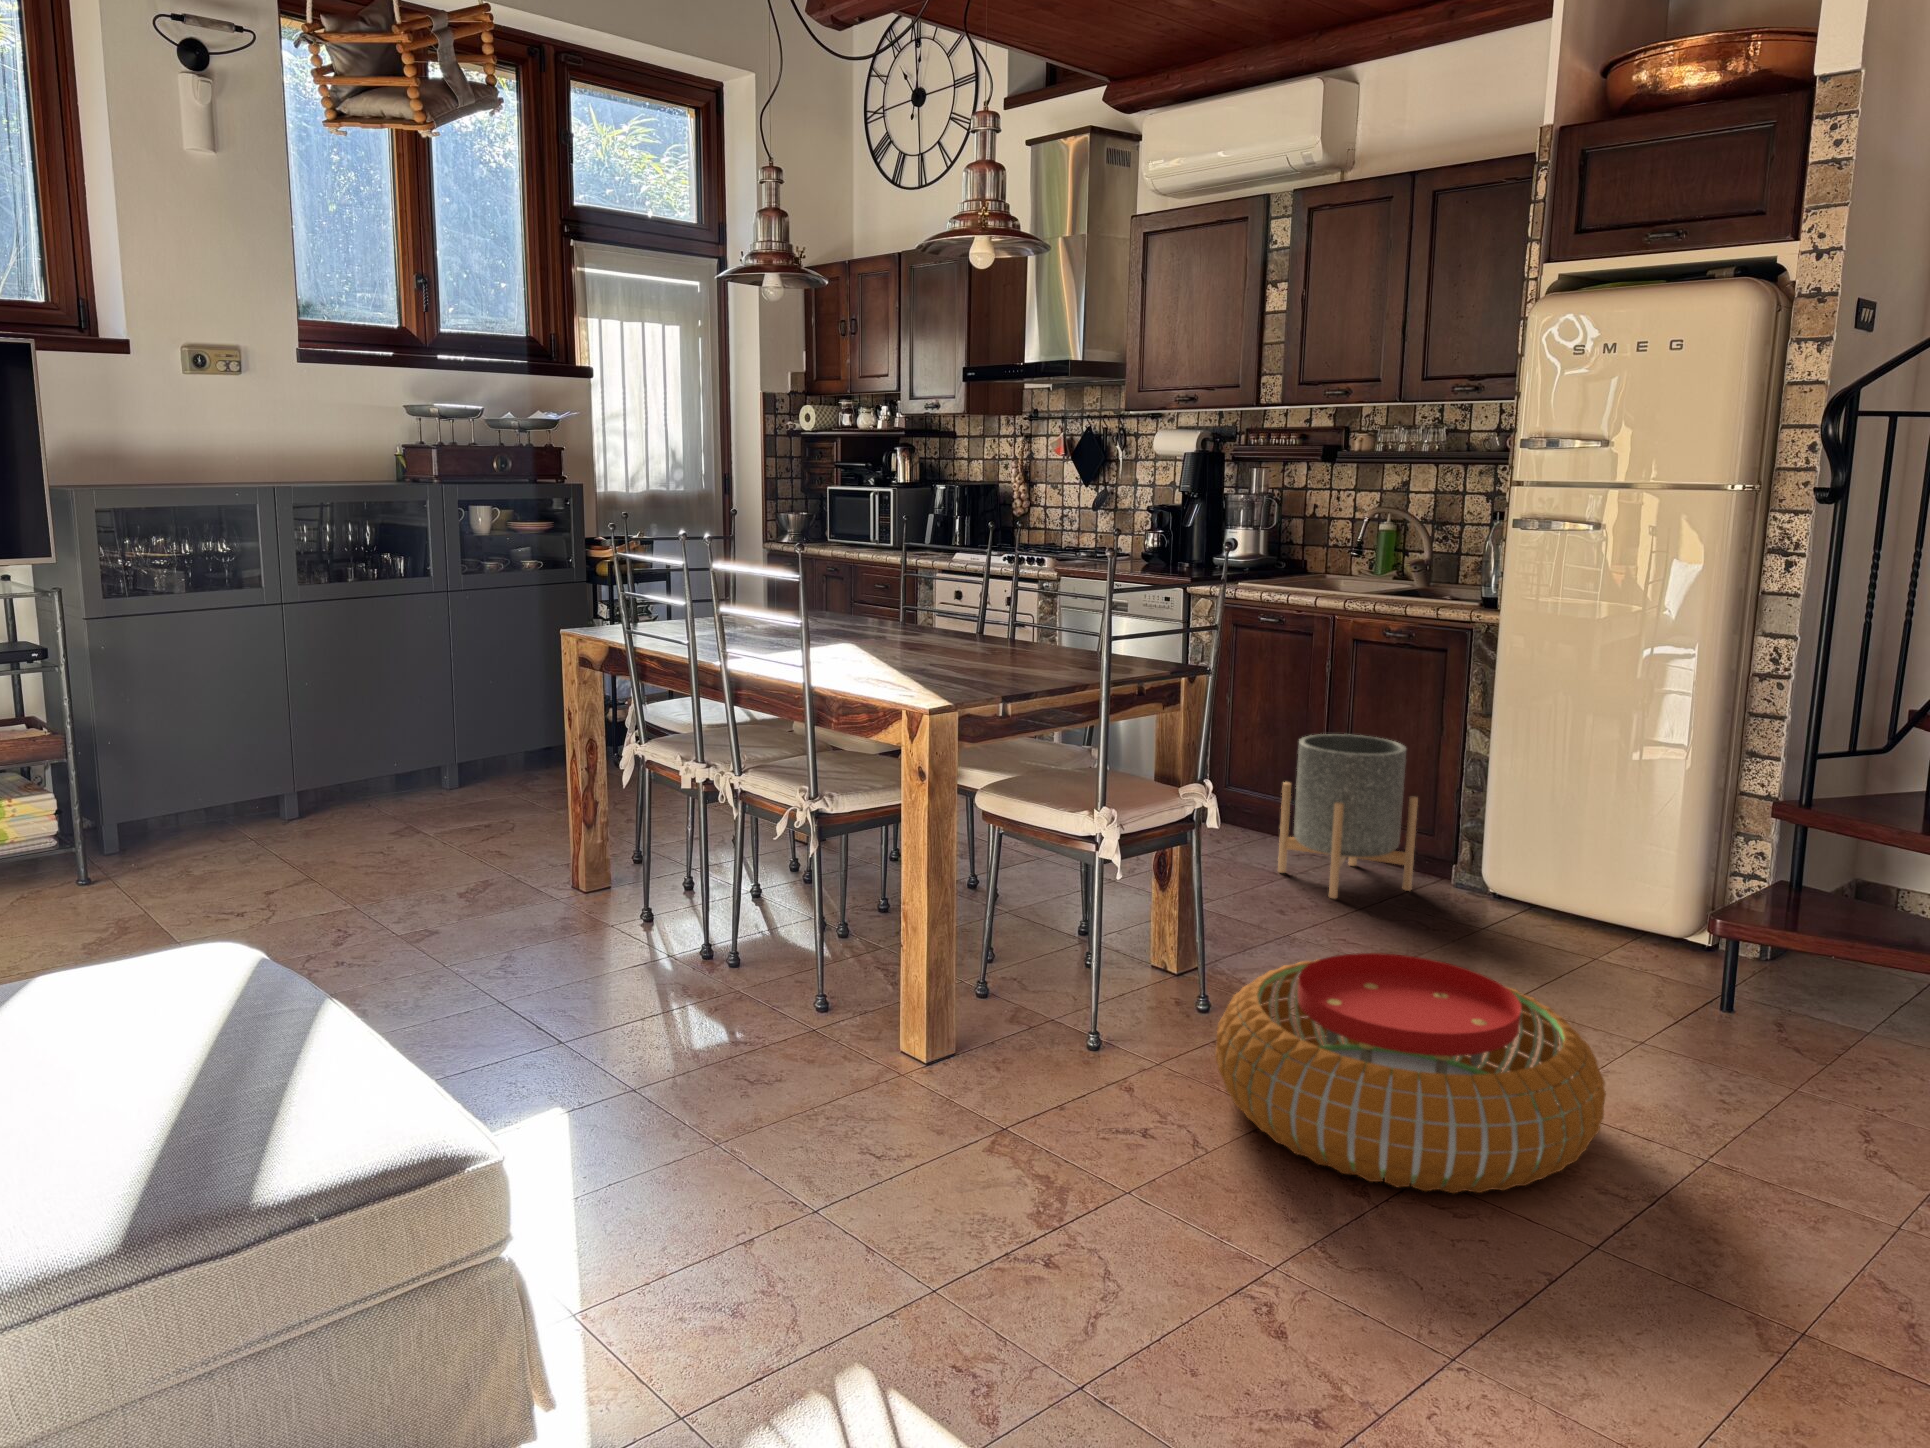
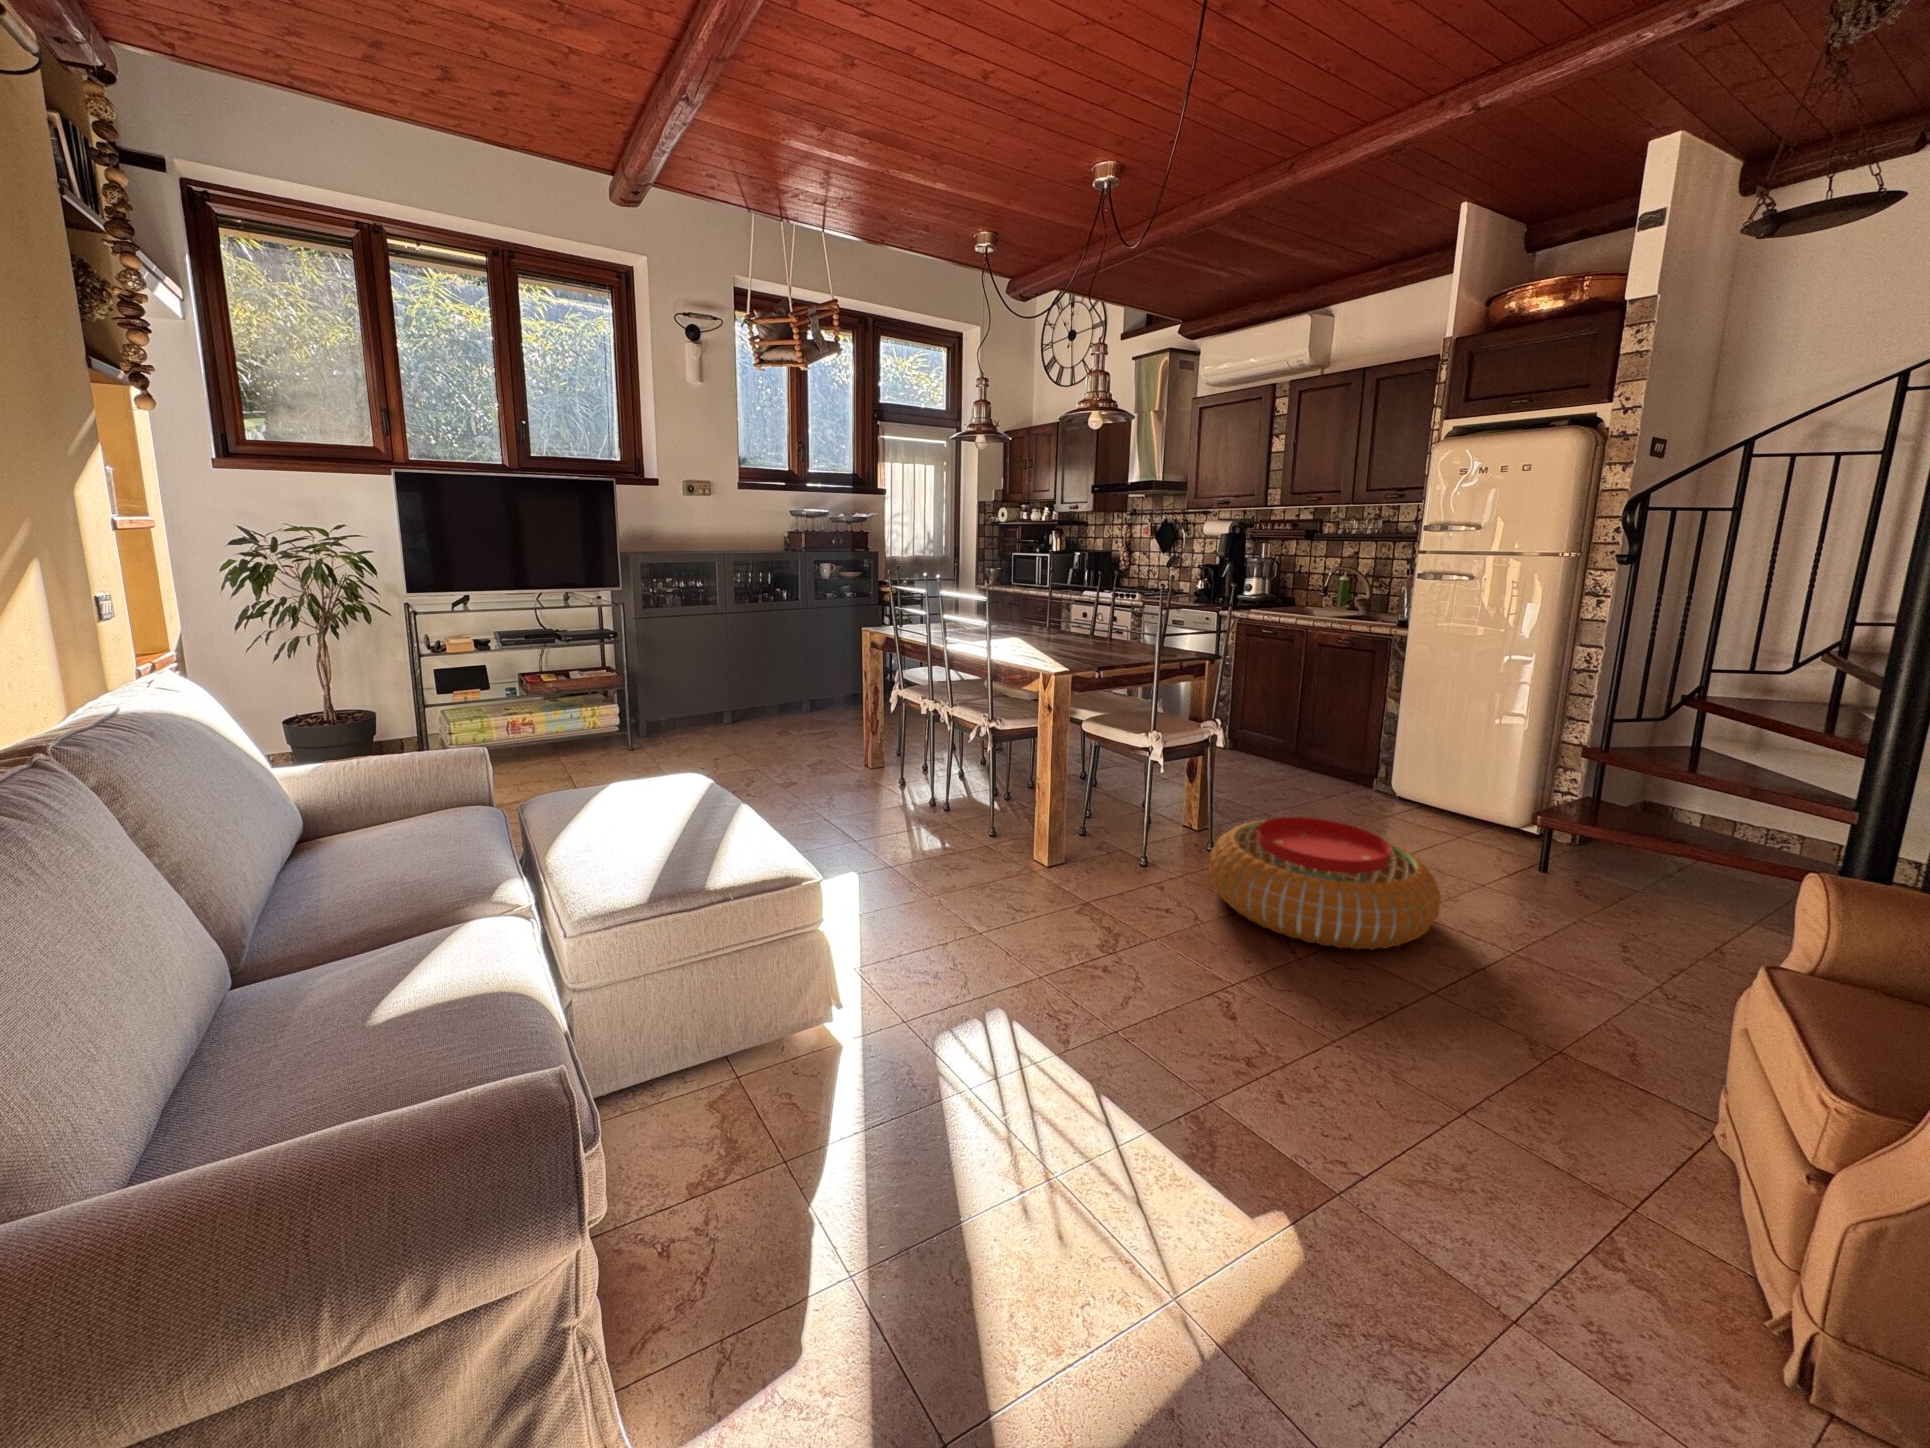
planter: present [1278,734,1418,898] -> none [1264,699,1352,794]

